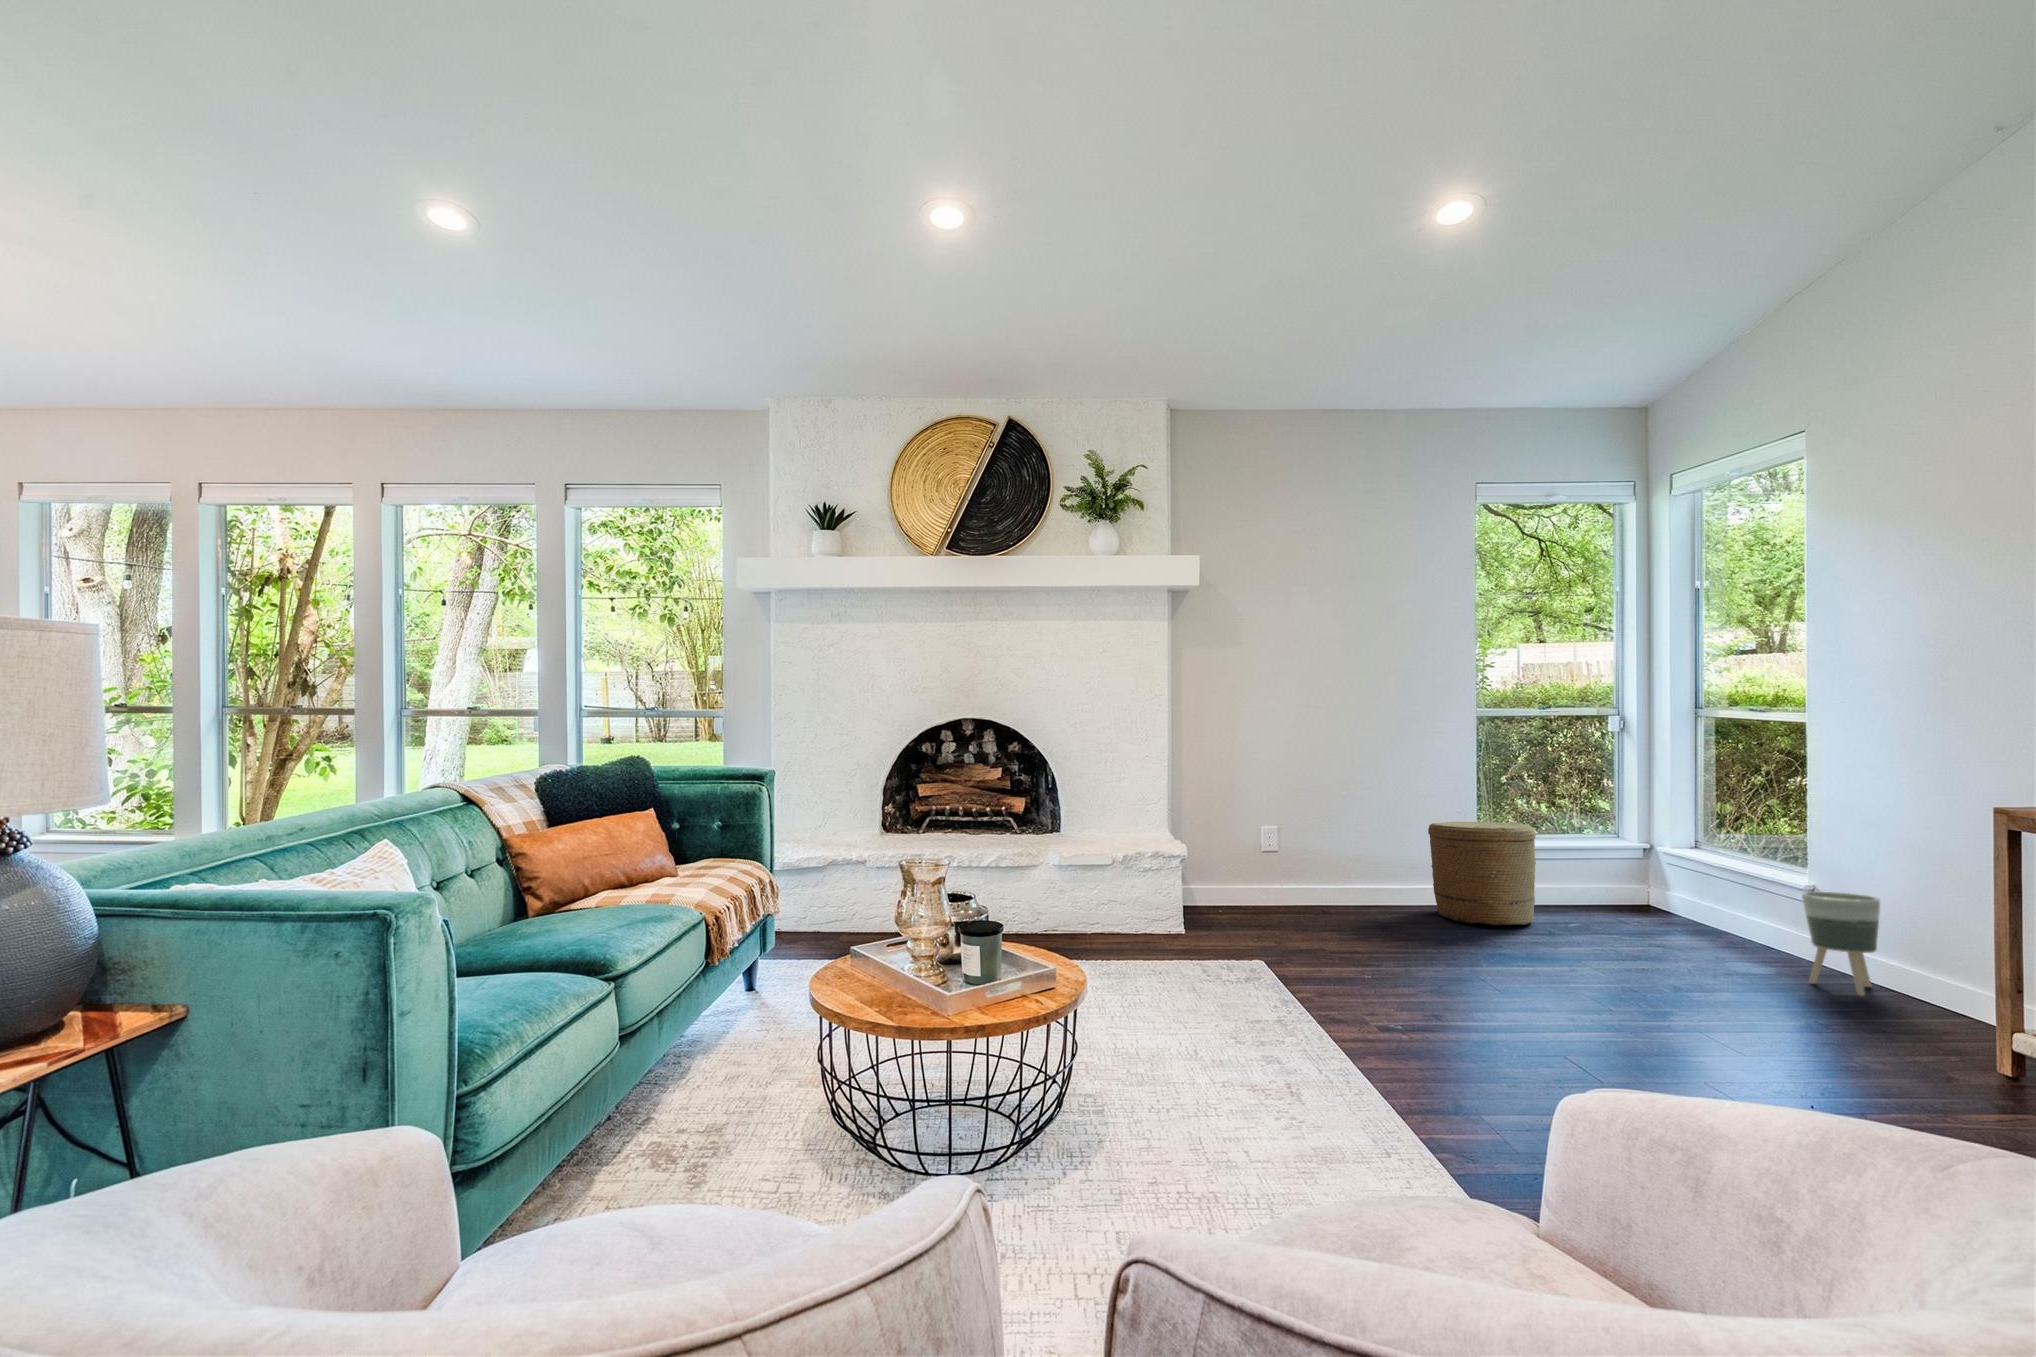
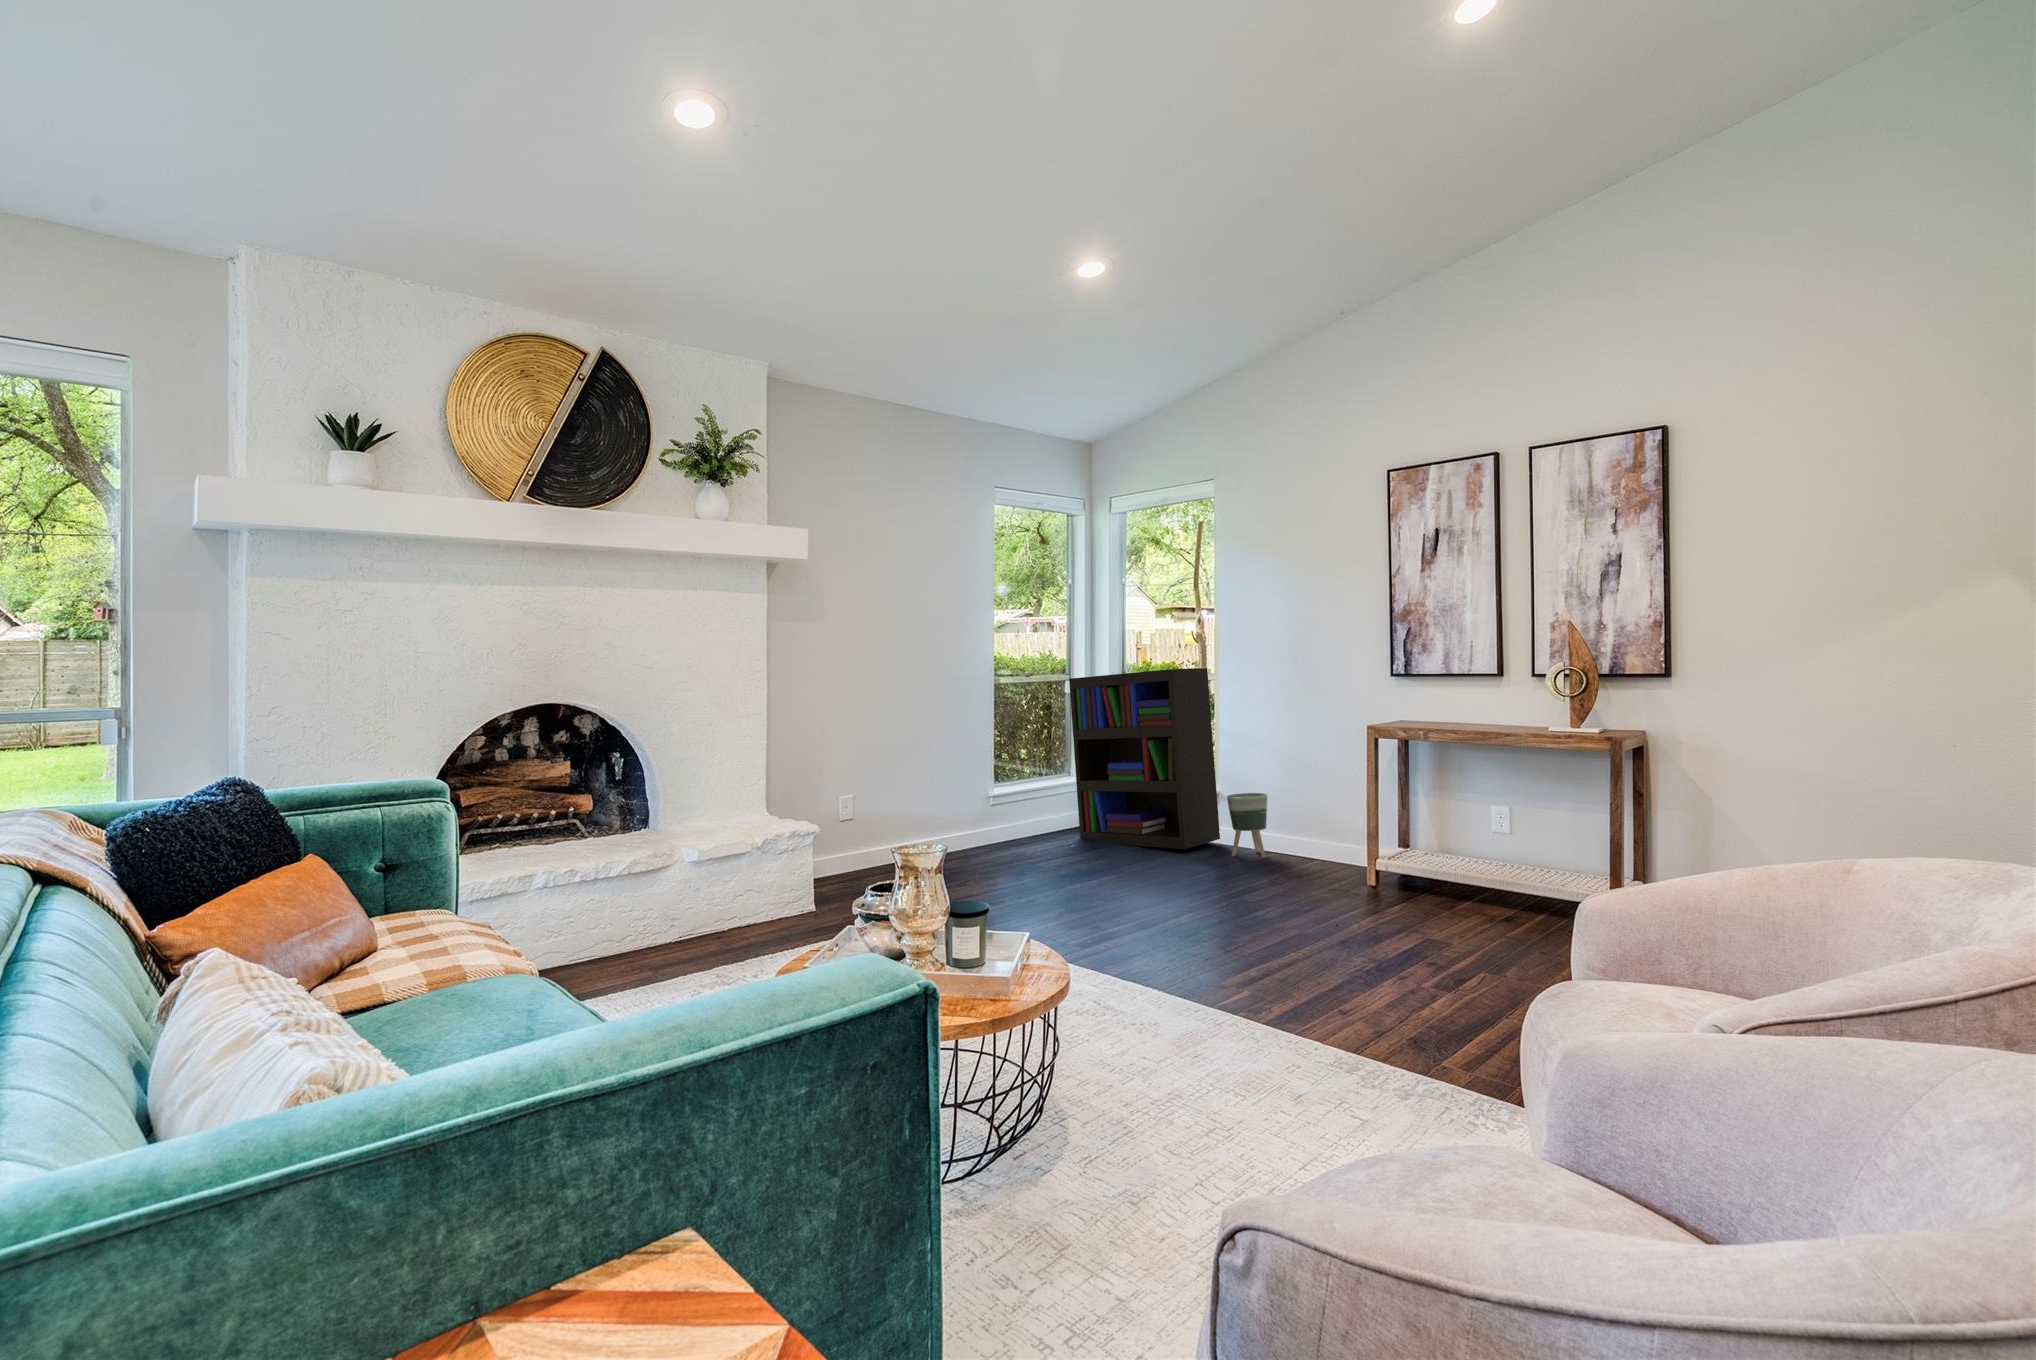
bookshelf: none [1589,701,1818,958] -> present [1069,668,1220,849]
woven basket: present [1428,822,1536,926] -> none [972,772,1053,857]

